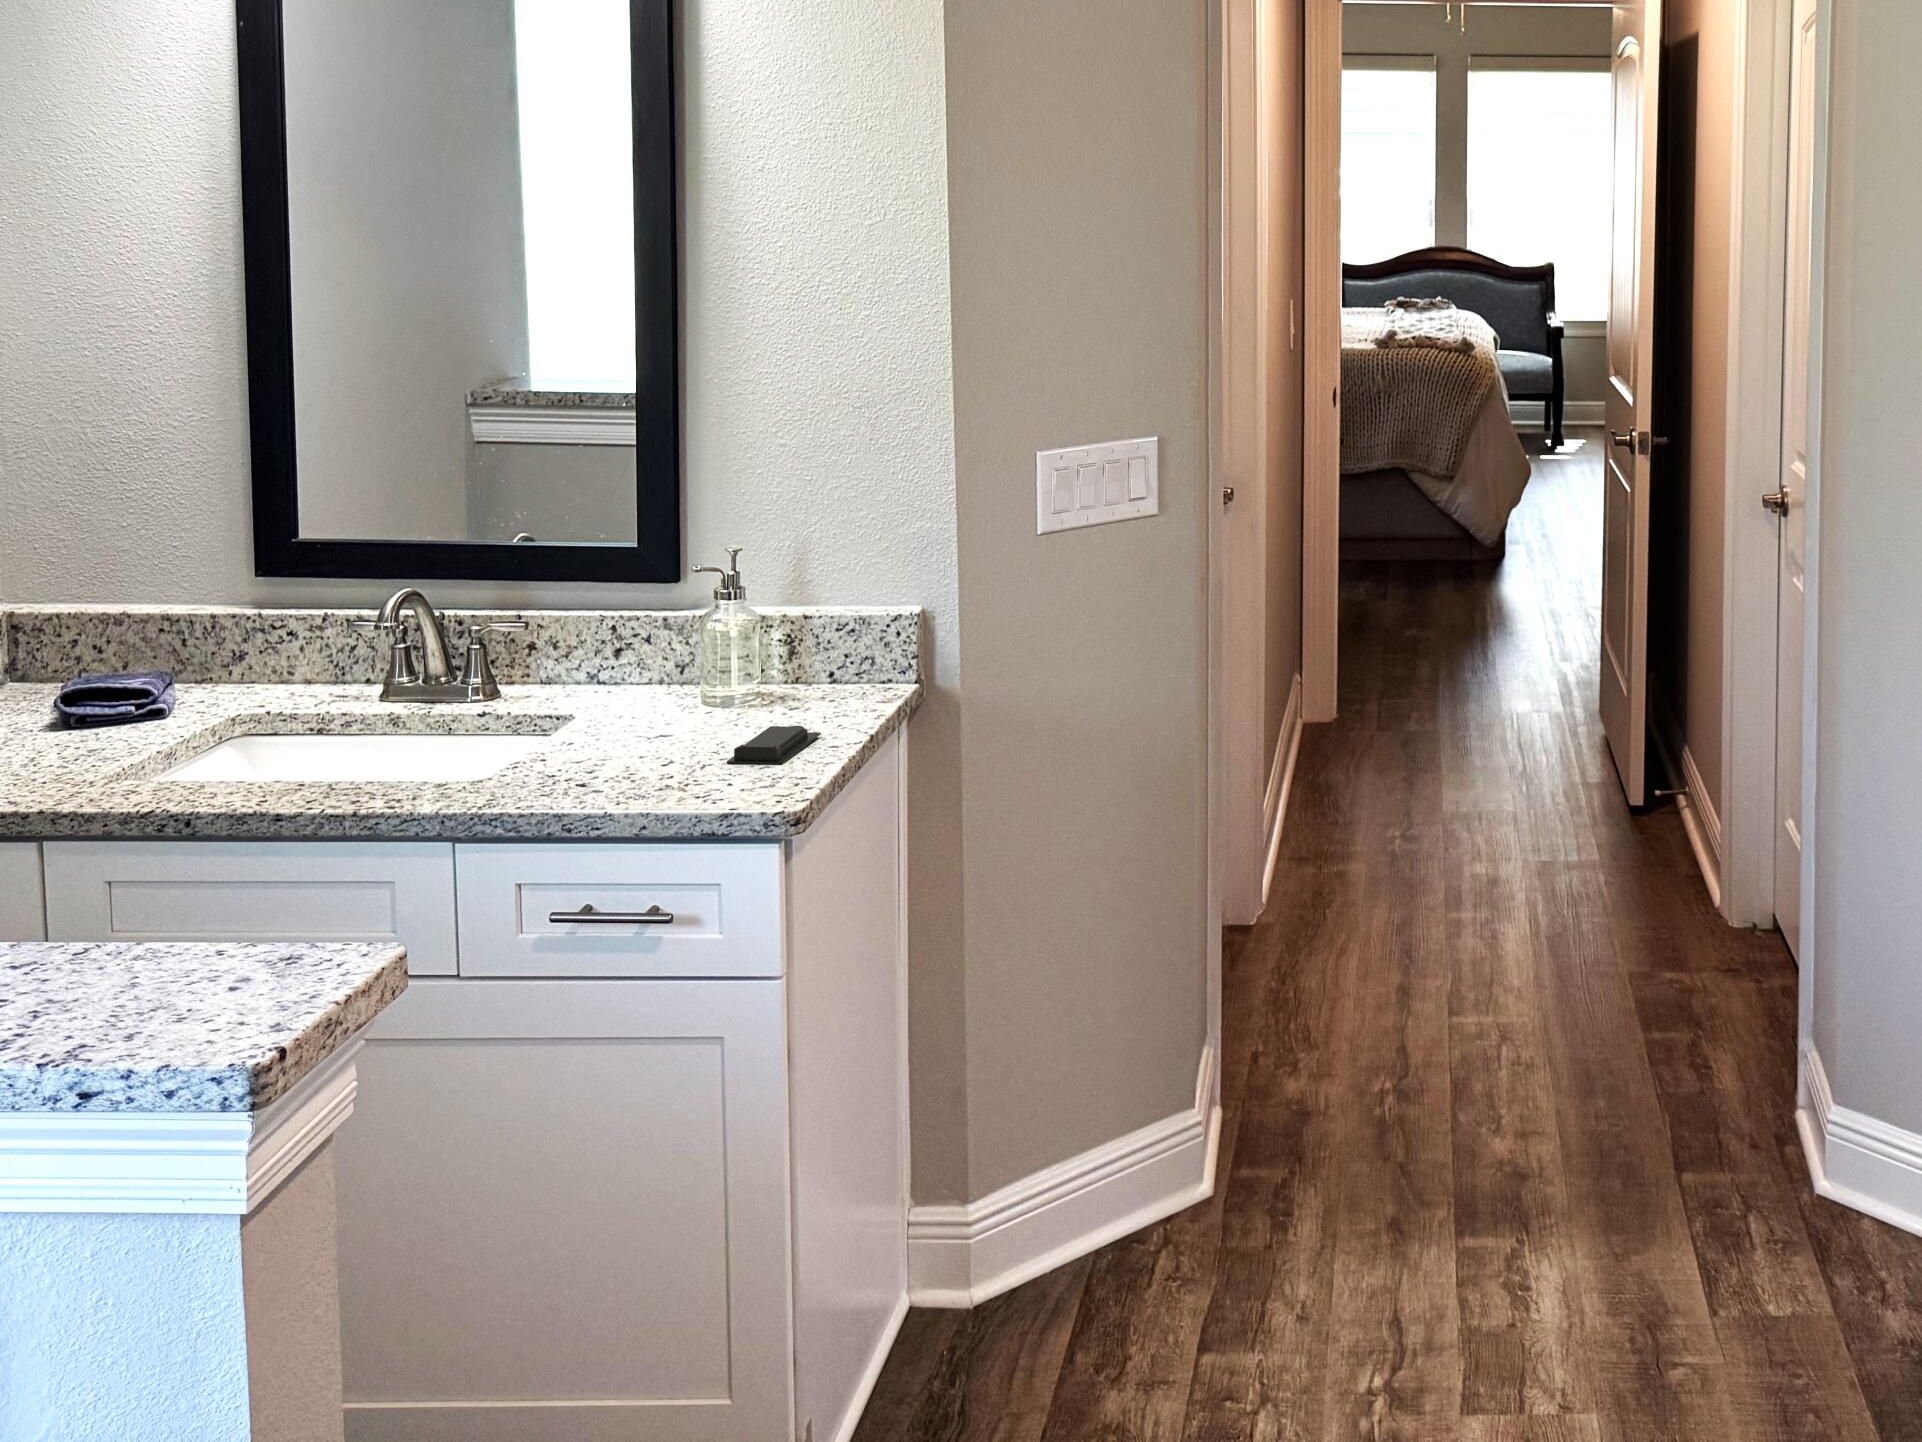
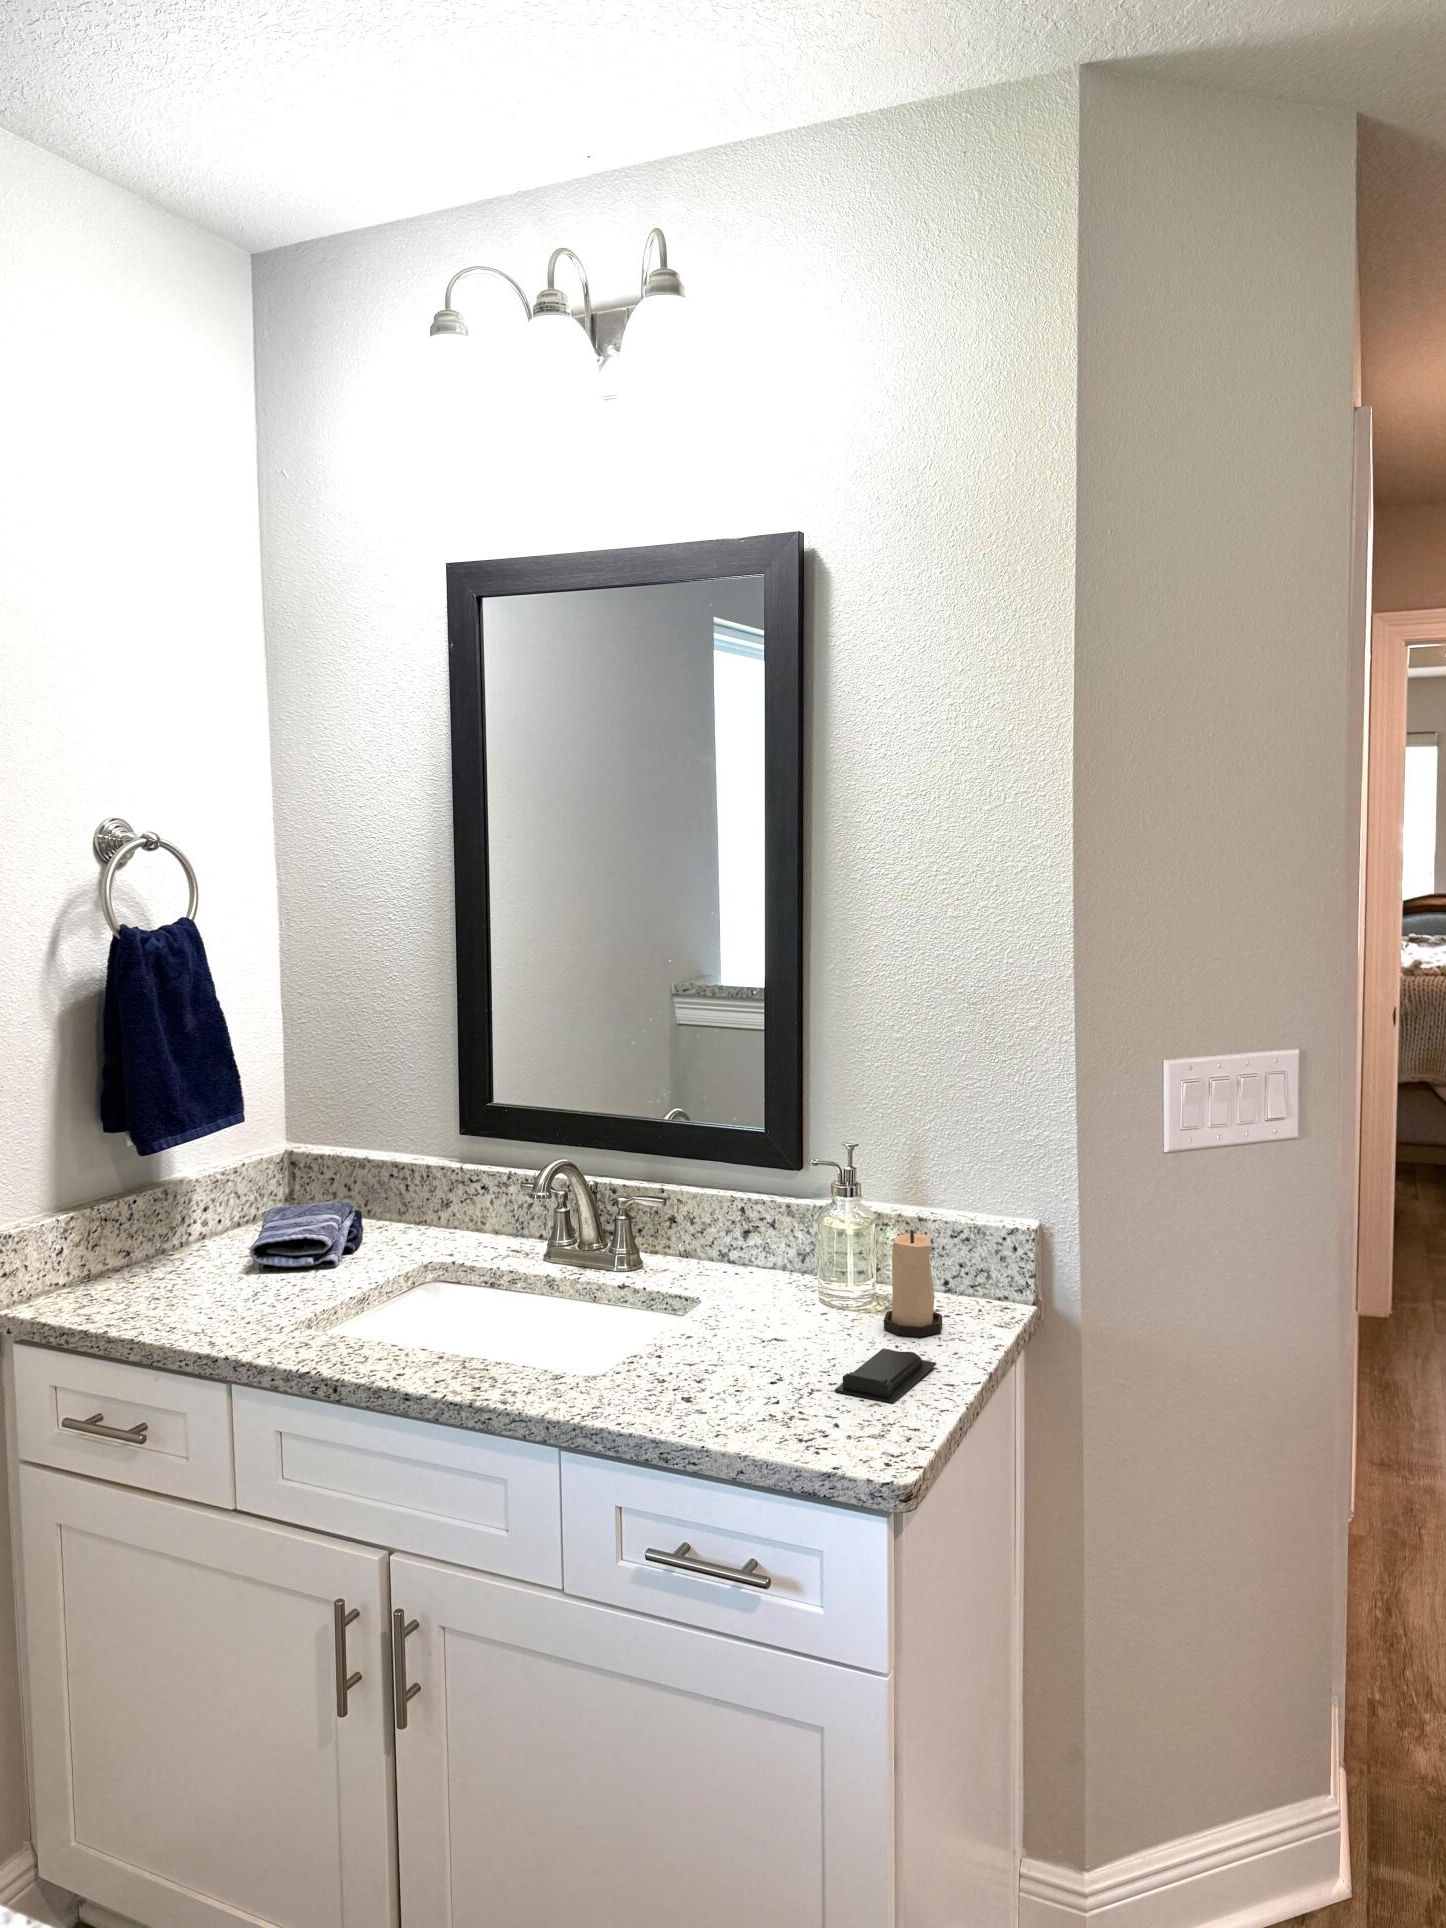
candle: none [770,622,826,719] -> present [884,1229,942,1337]

